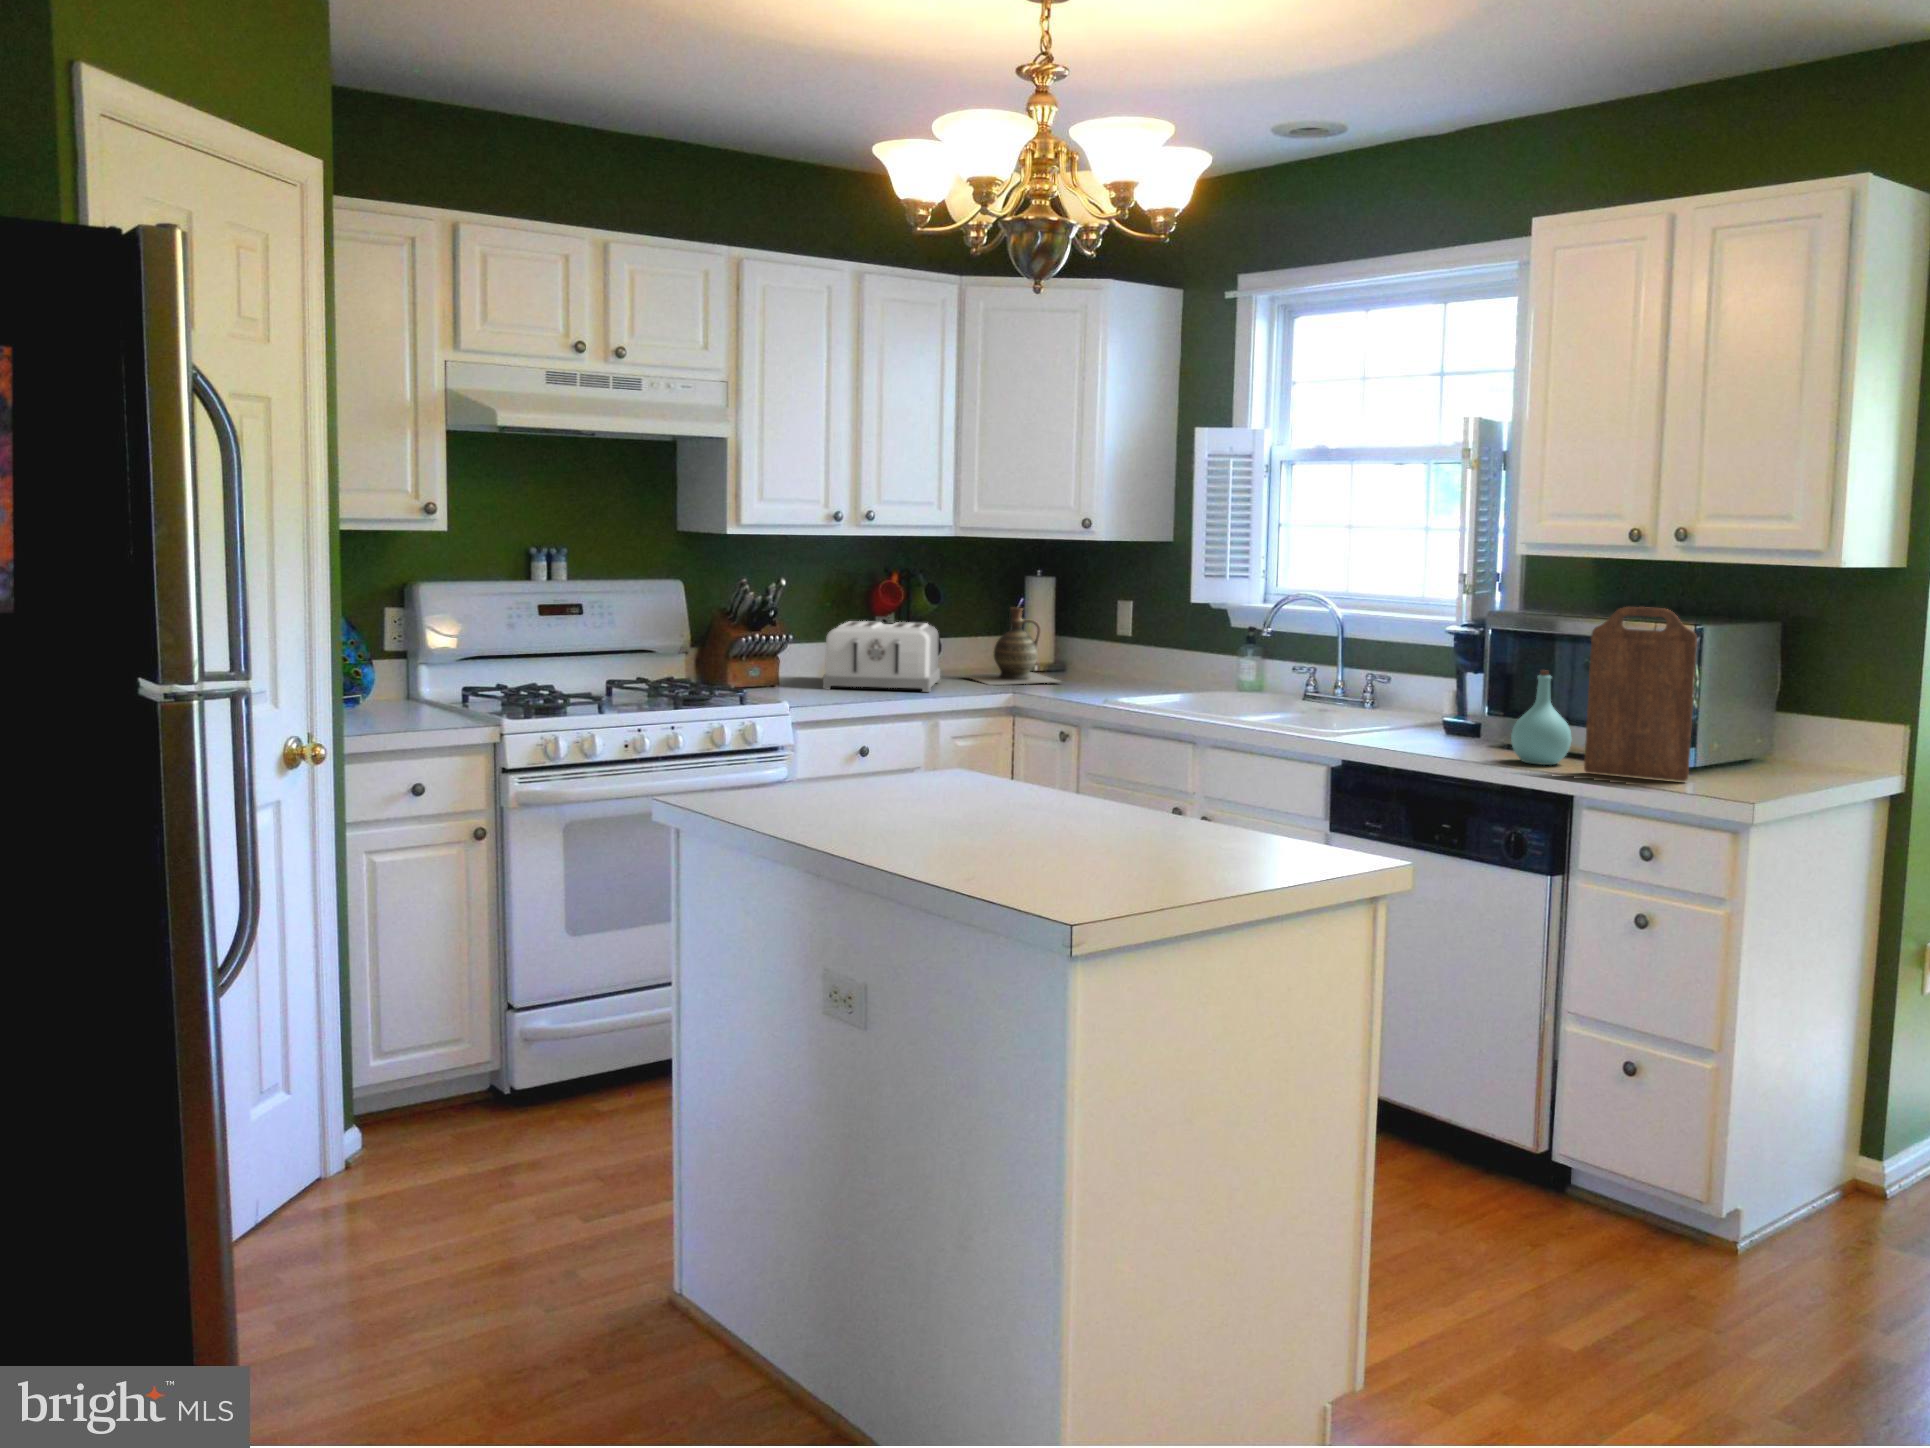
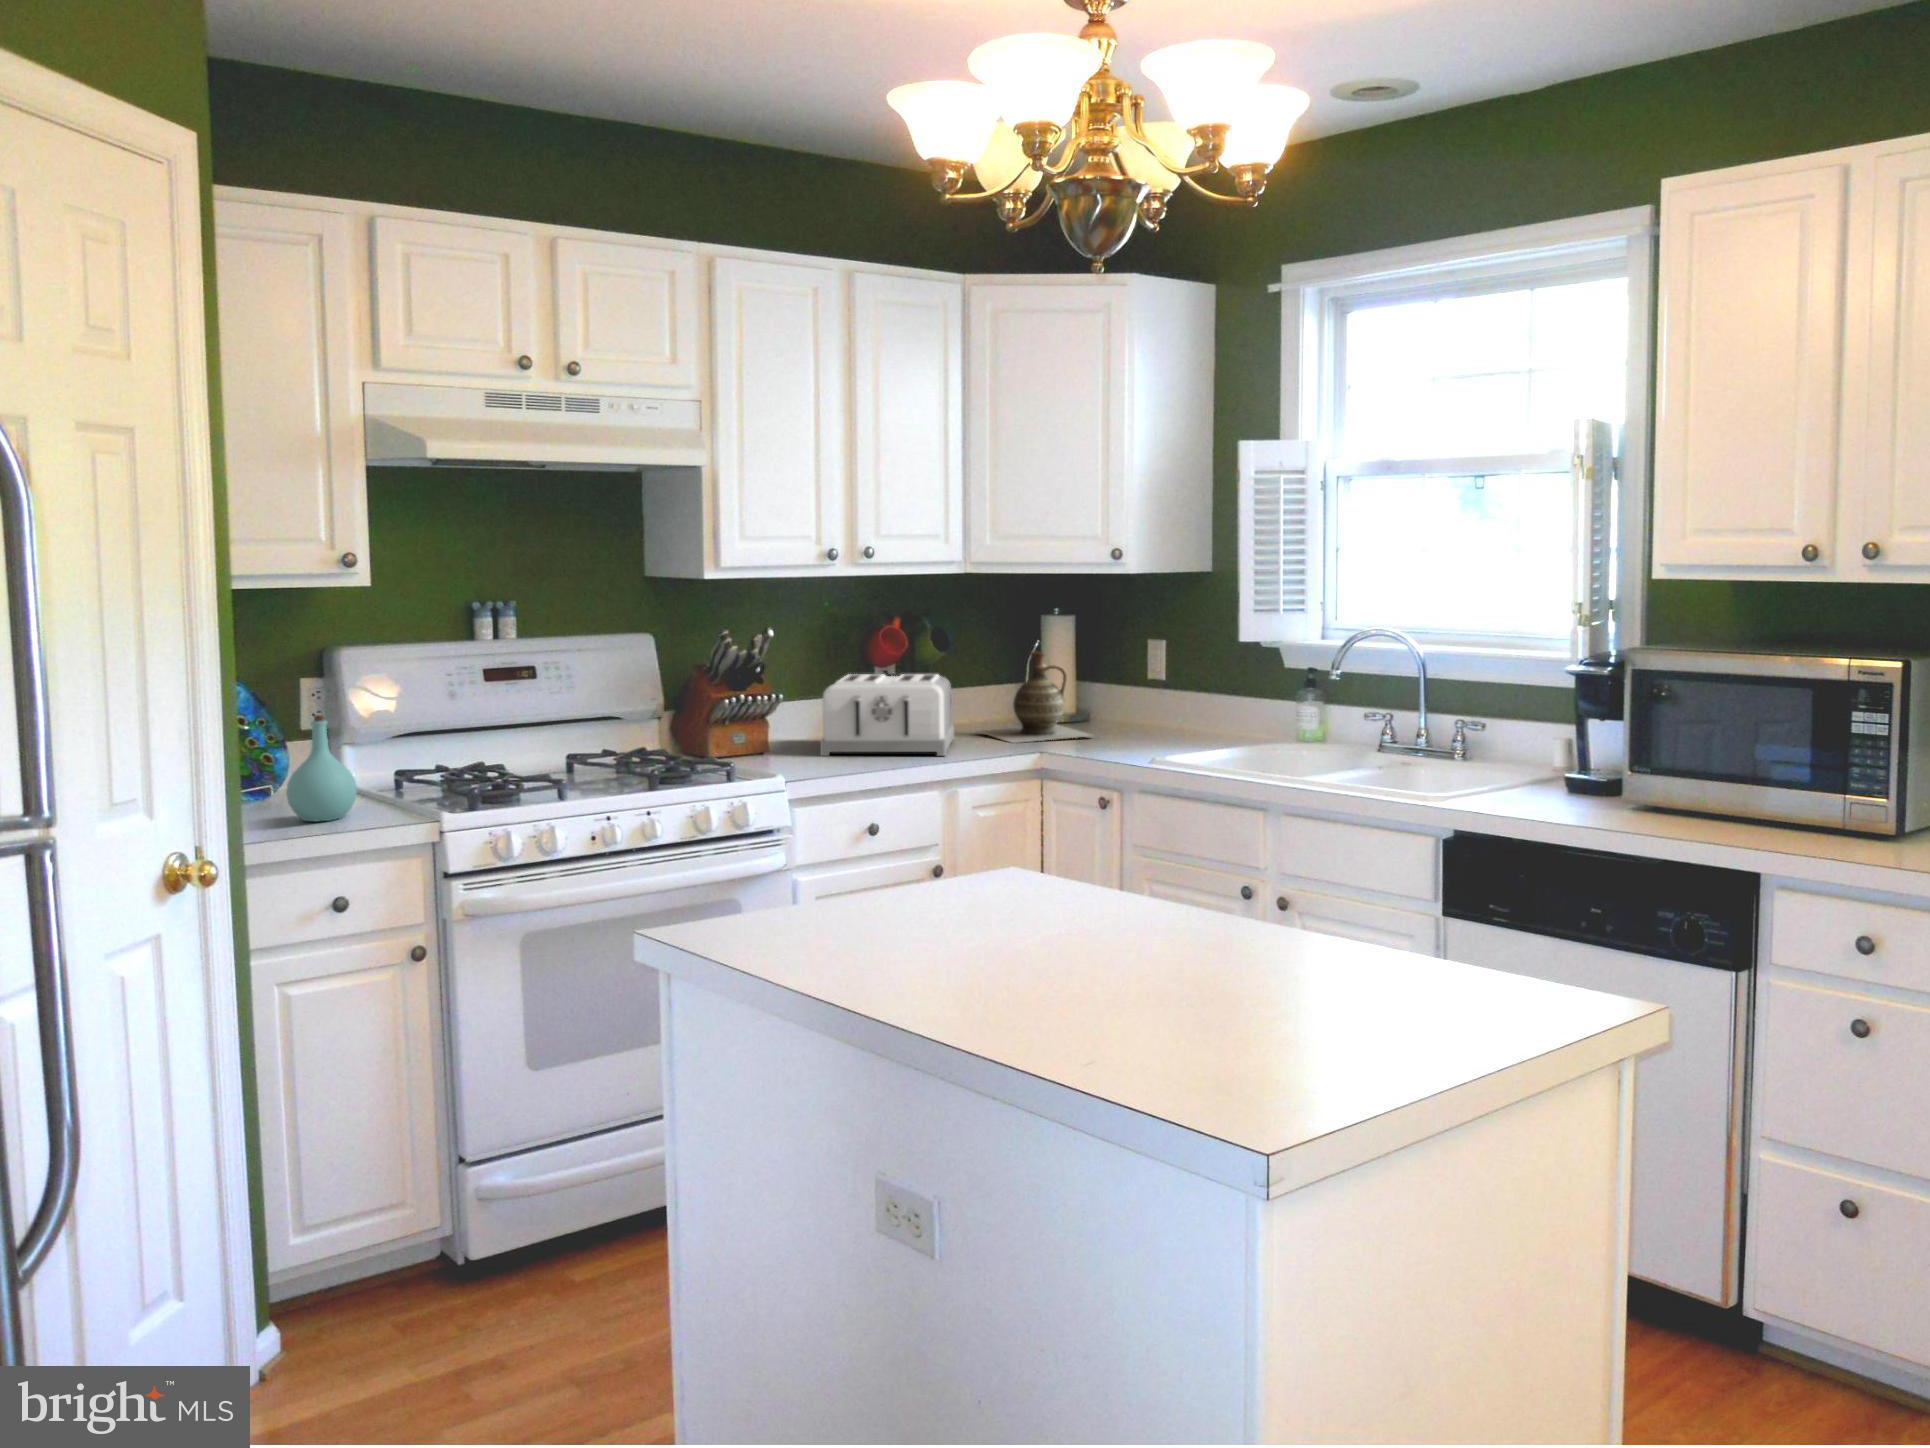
cutting board: present [1584,607,1697,781] -> none [1765,642,1905,854]
bottle: present [1511,670,1572,765] -> present [286,715,357,821]

